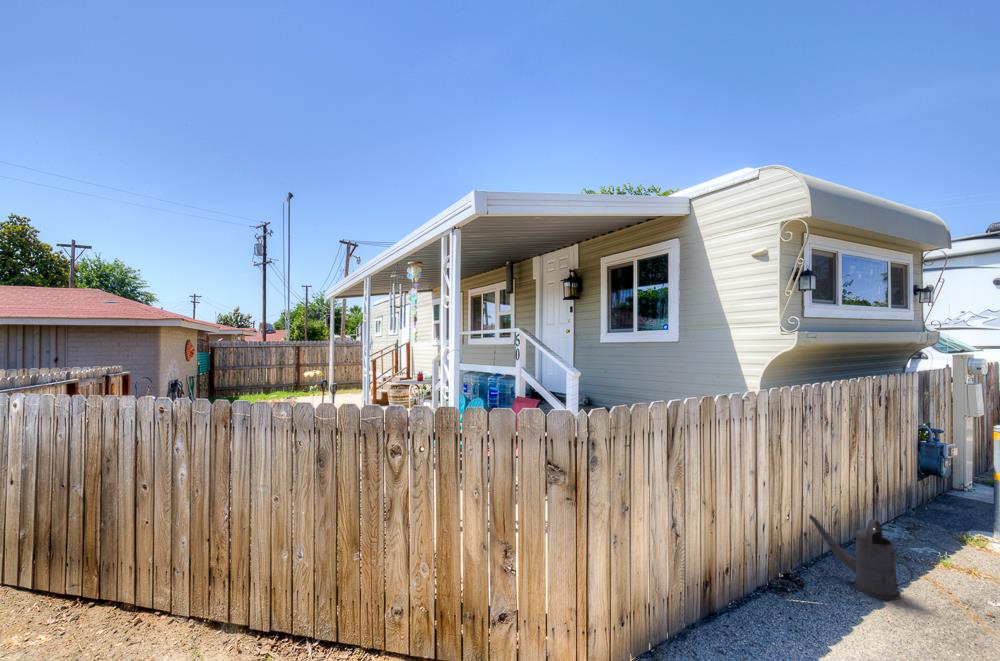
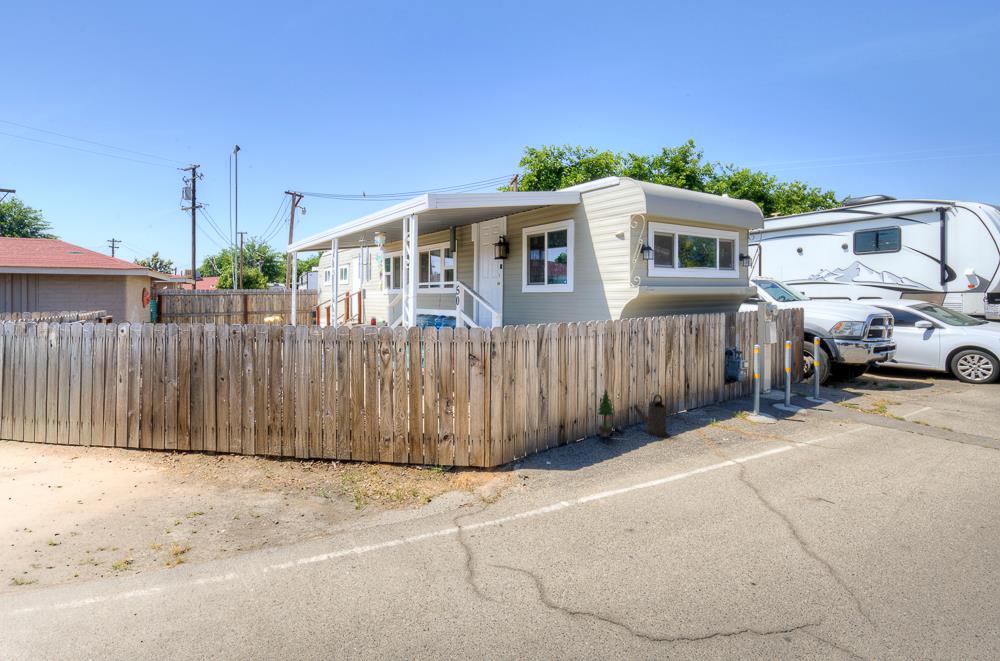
potted tree: none [764,509,801,599] -> present [598,389,614,437]

